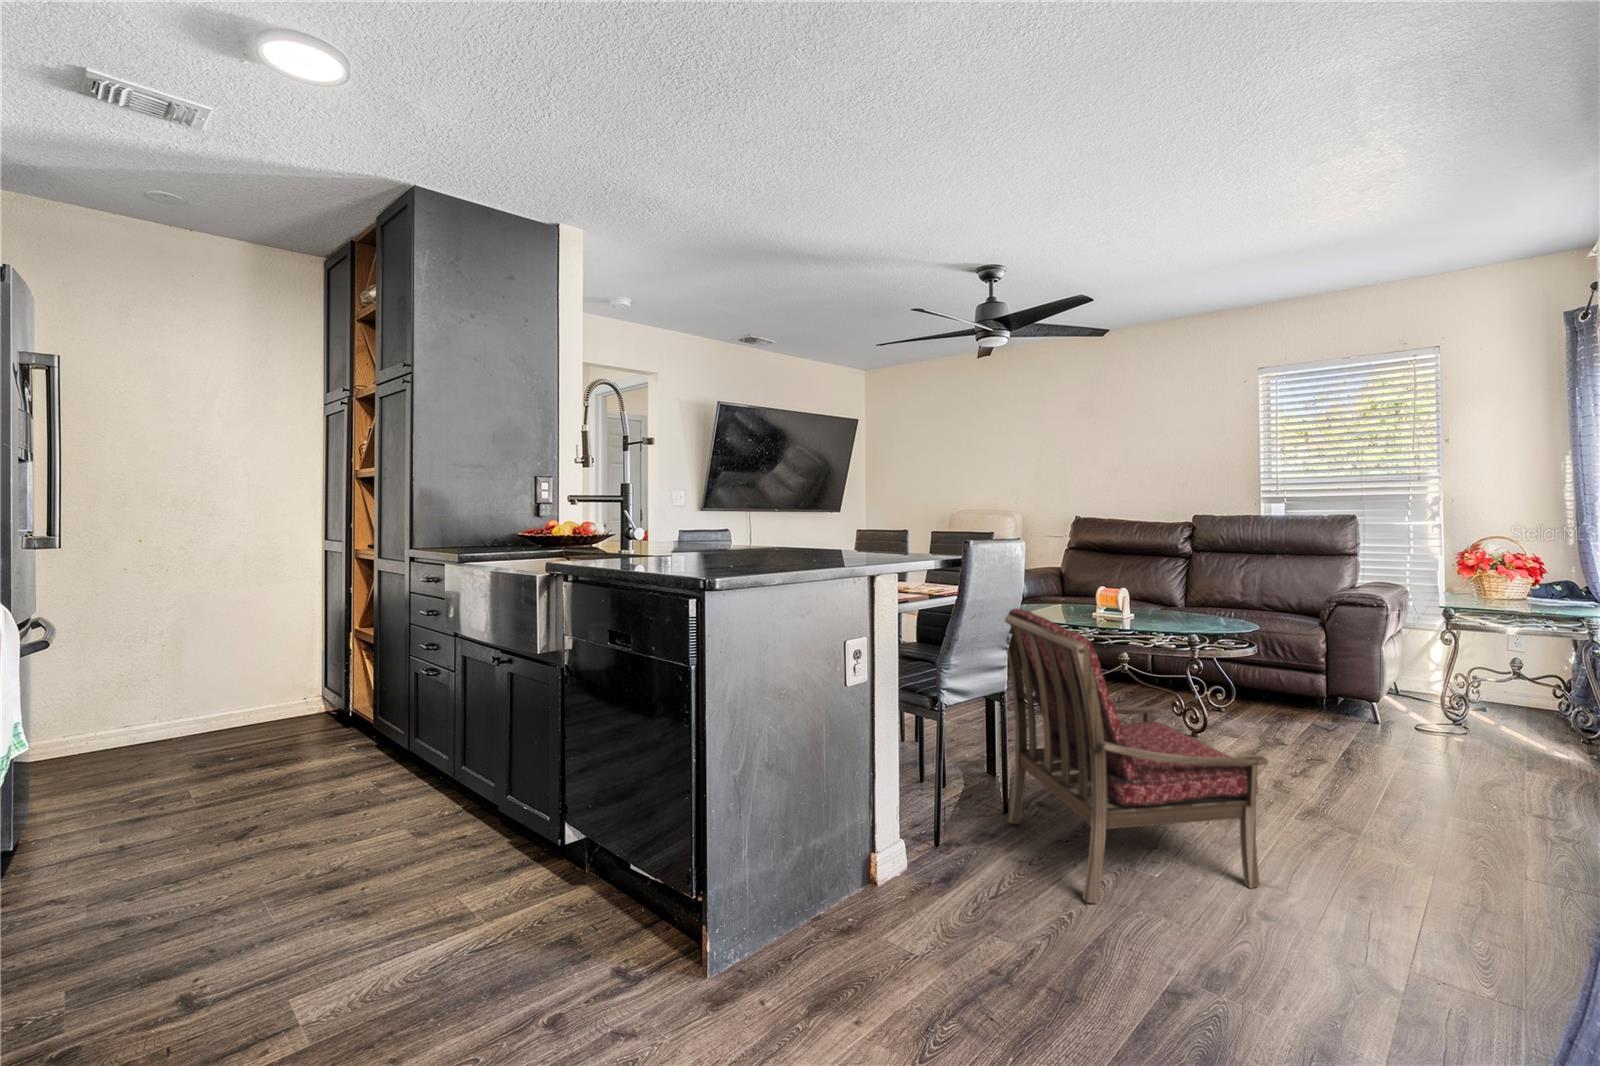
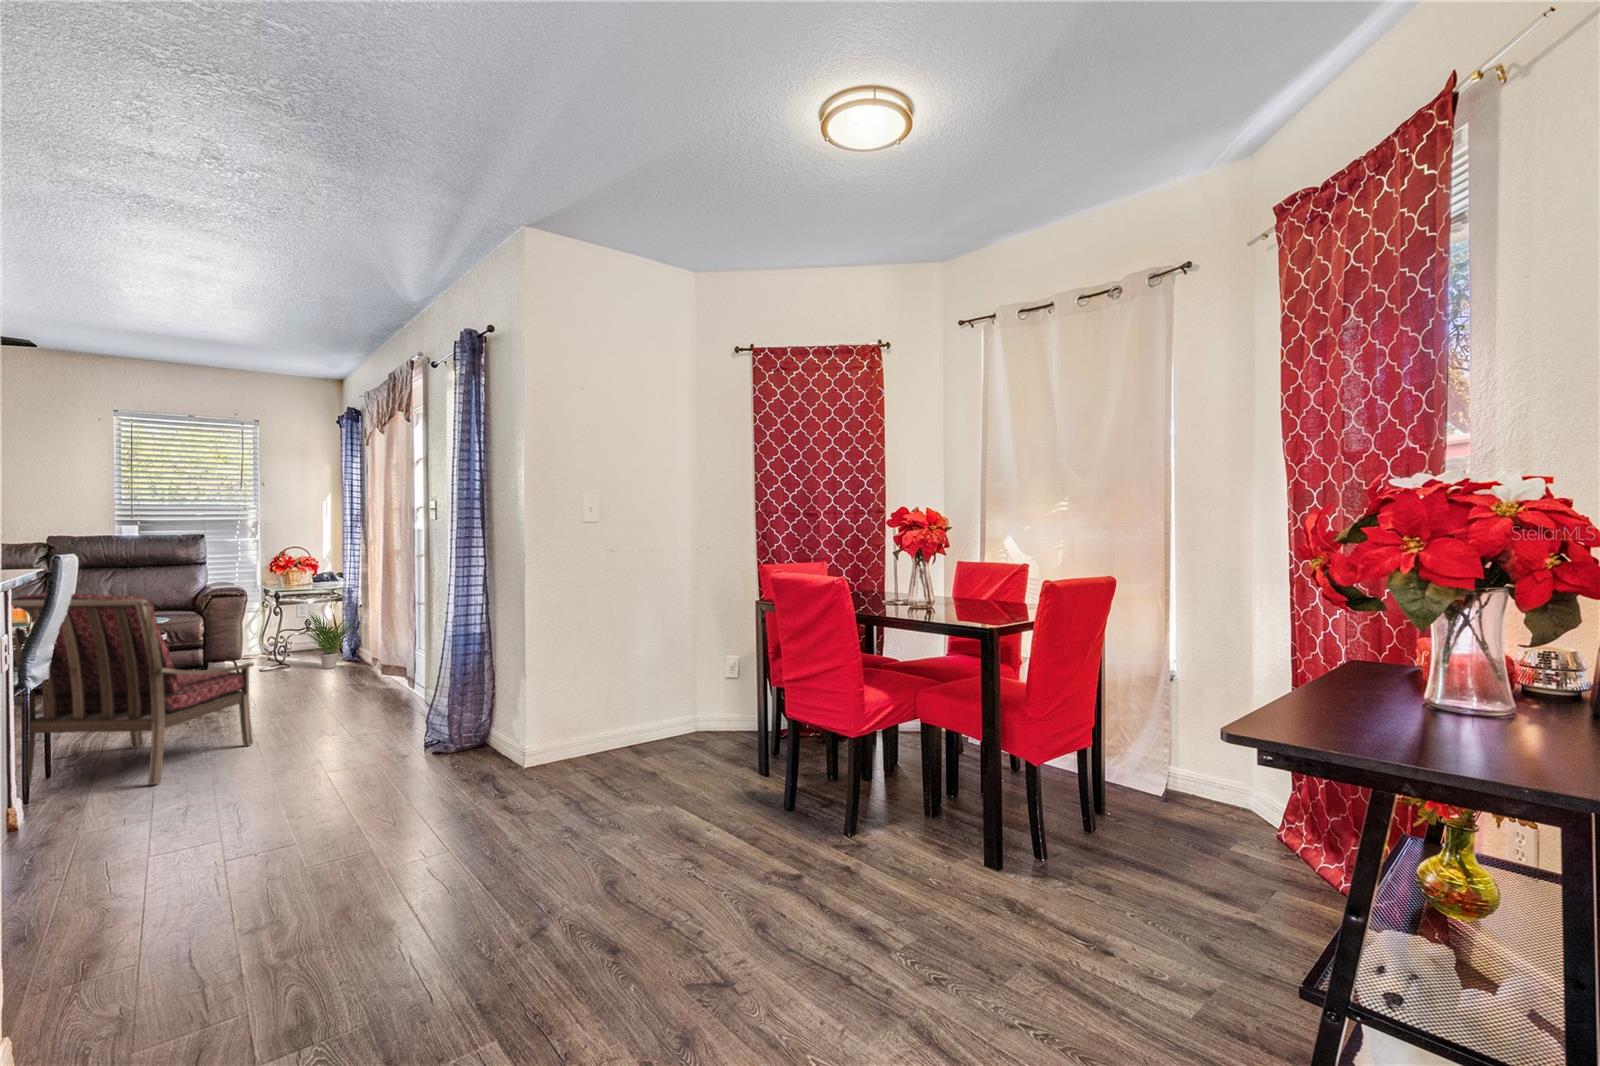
potted plant: none [1450,649,1577,757] -> present [303,615,353,669]

